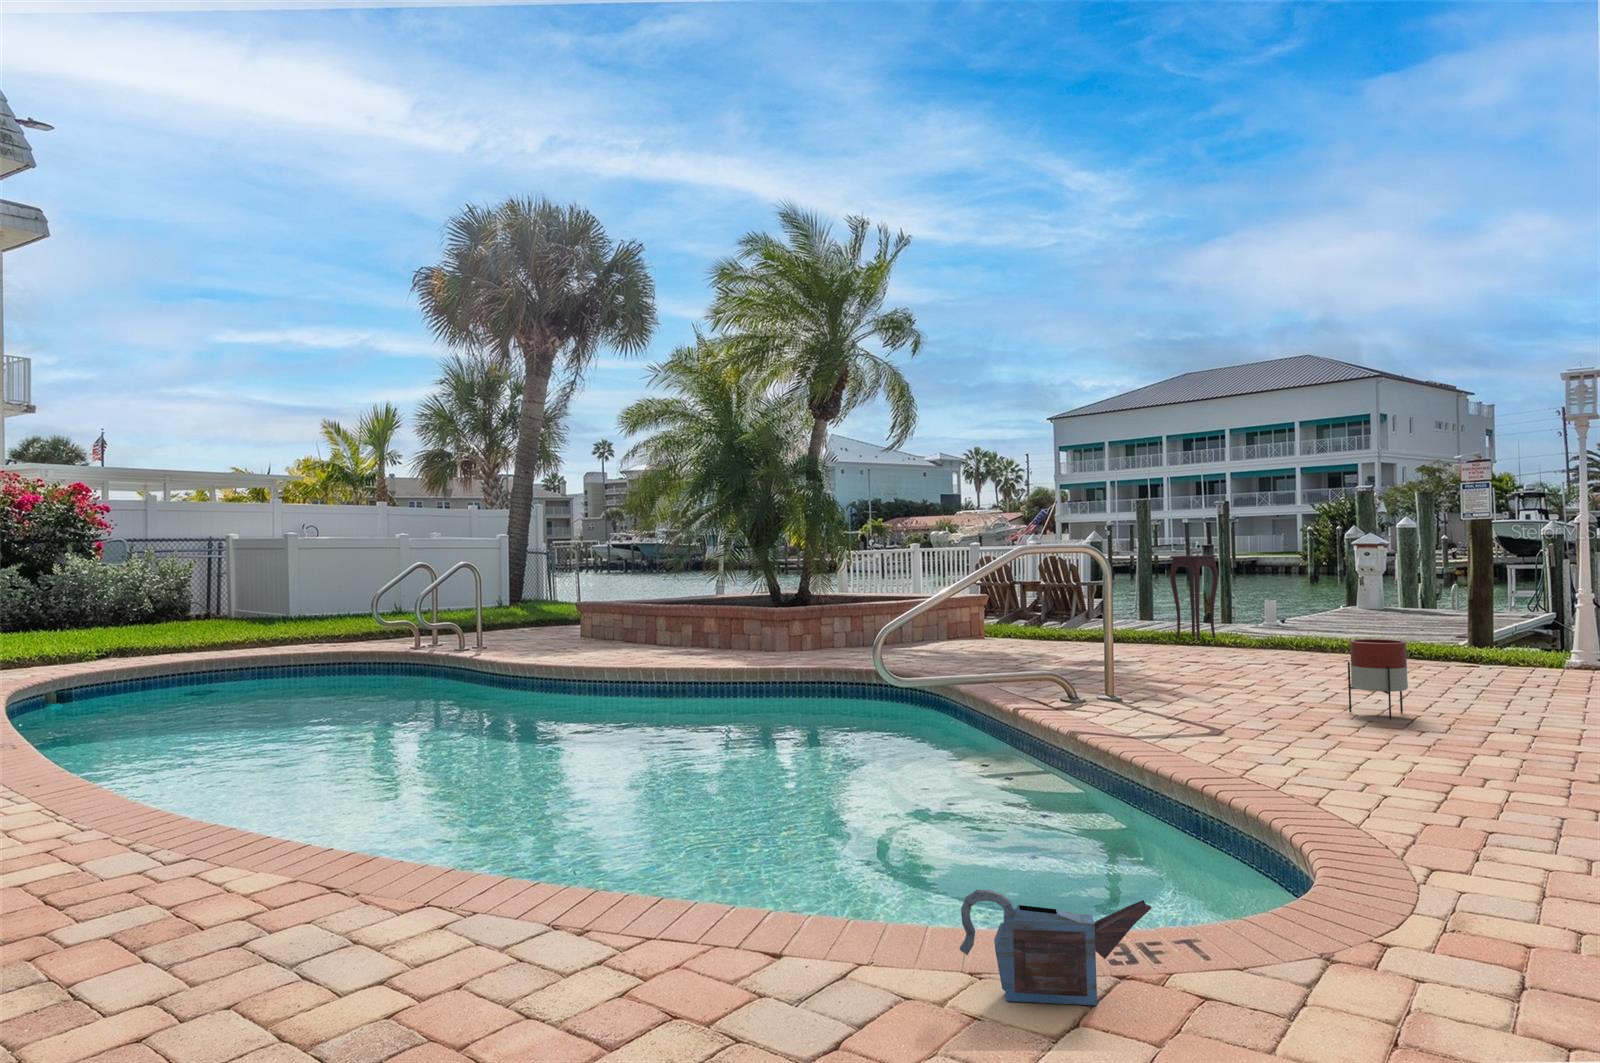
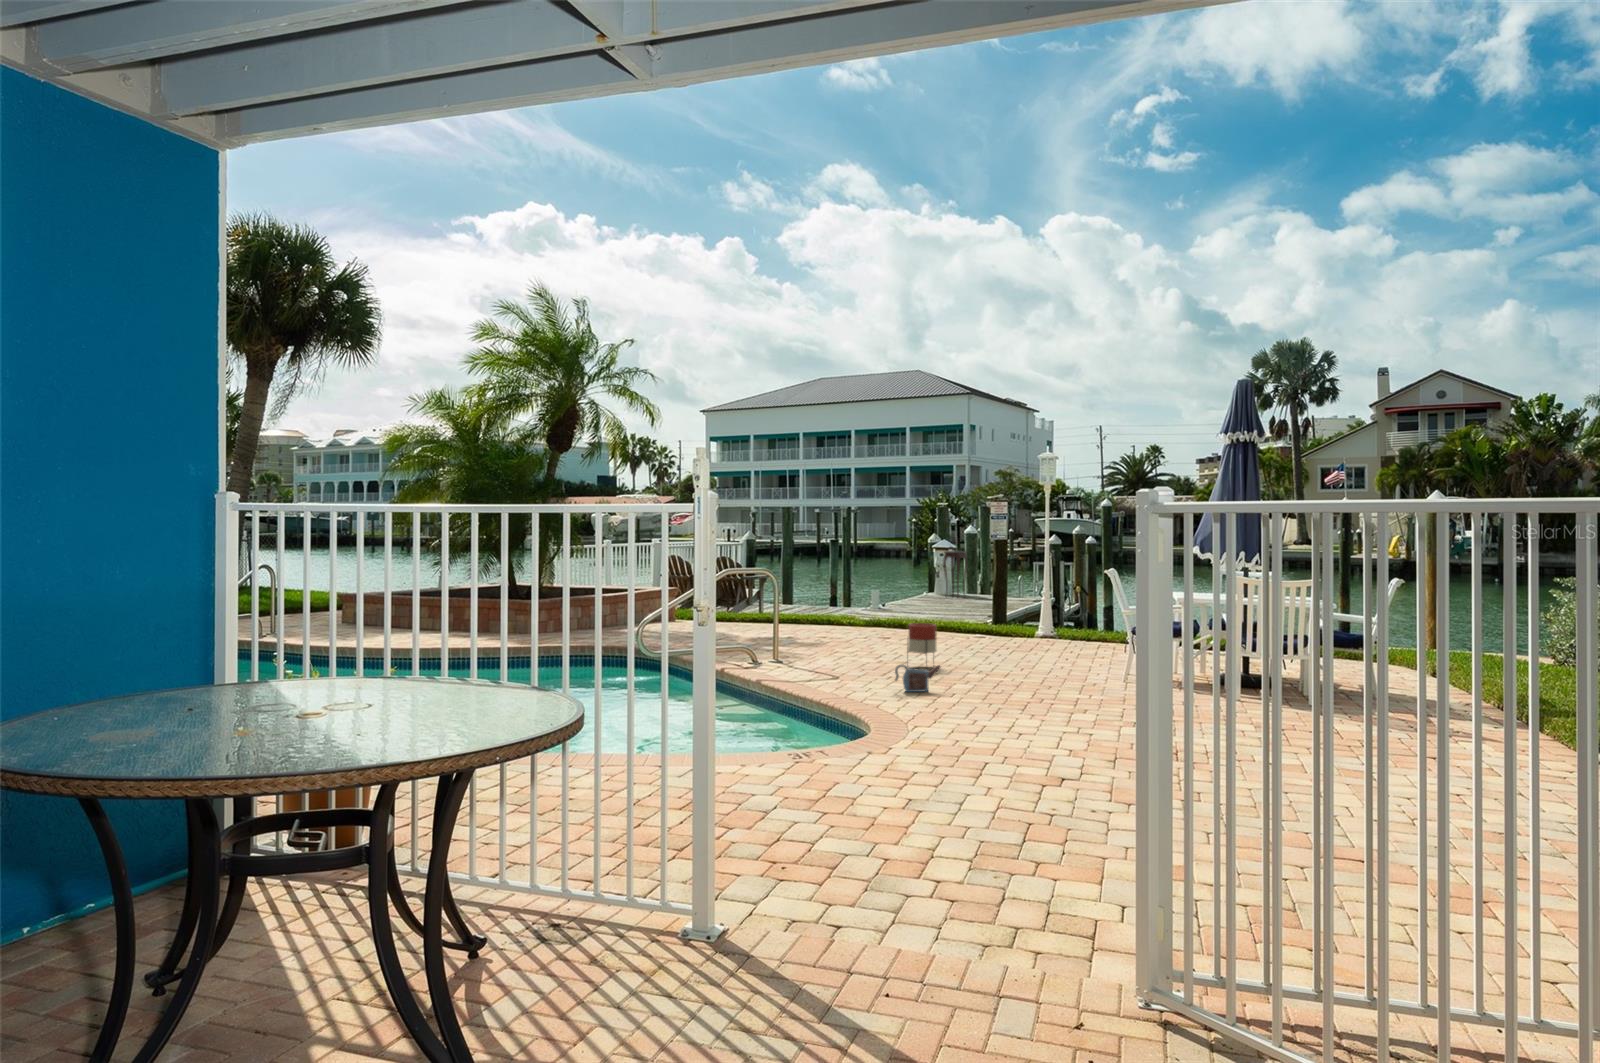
side table: present [1170,555,1218,639] -> present [943,551,968,597]
watering can: present [960,890,1152,1005] -> present [895,664,941,692]

